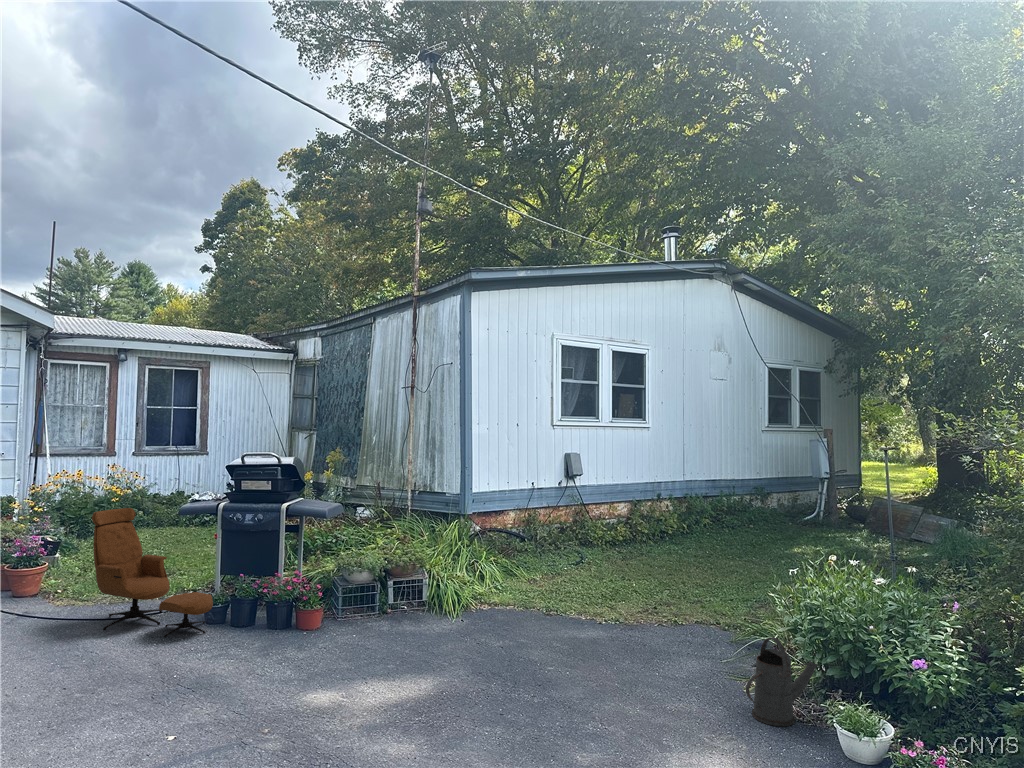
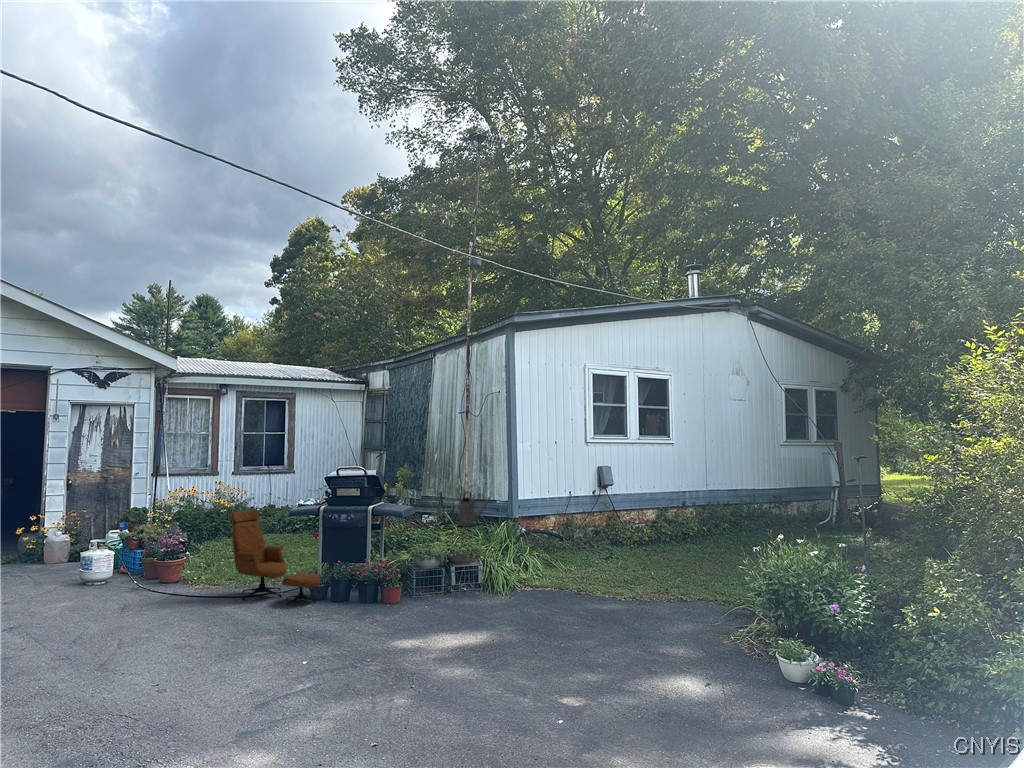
watering can: present [746,637,817,726] -> present [454,491,491,527]

